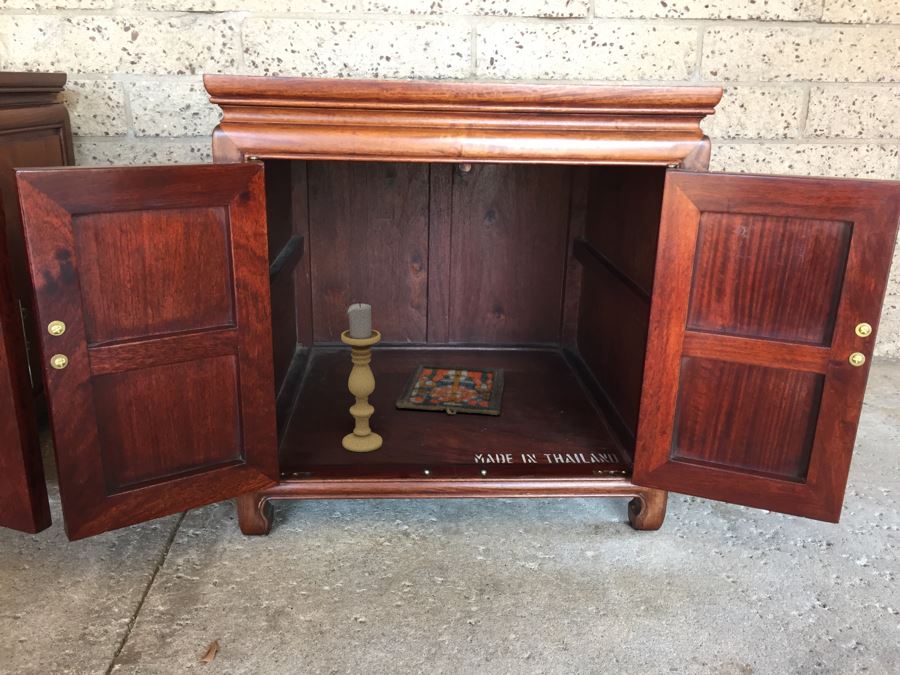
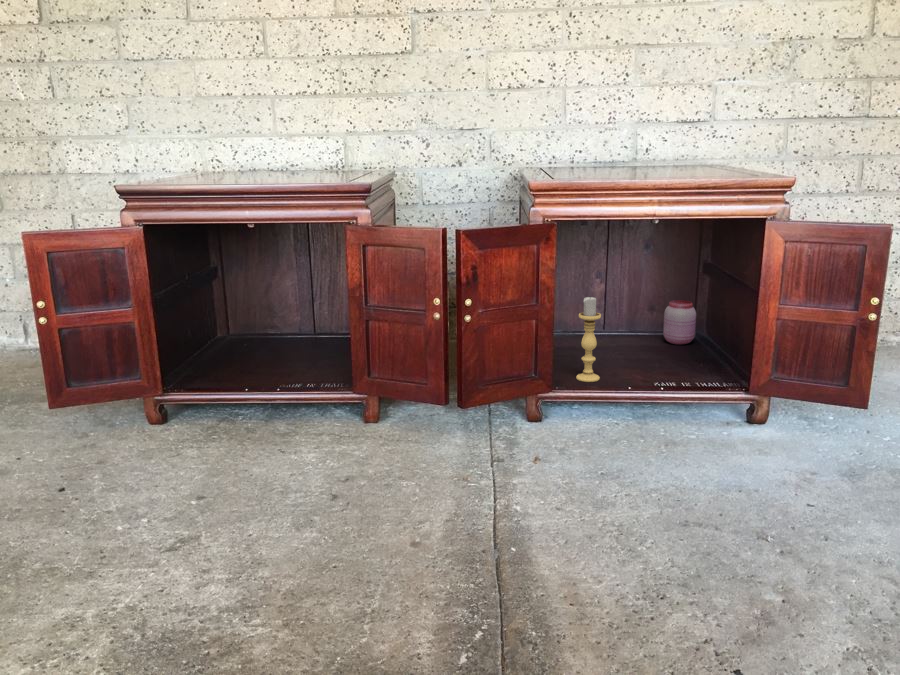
jar: none [512,296,561,365] -> present [663,300,696,344]
board game: present [396,363,505,415] -> none [599,343,665,367]

